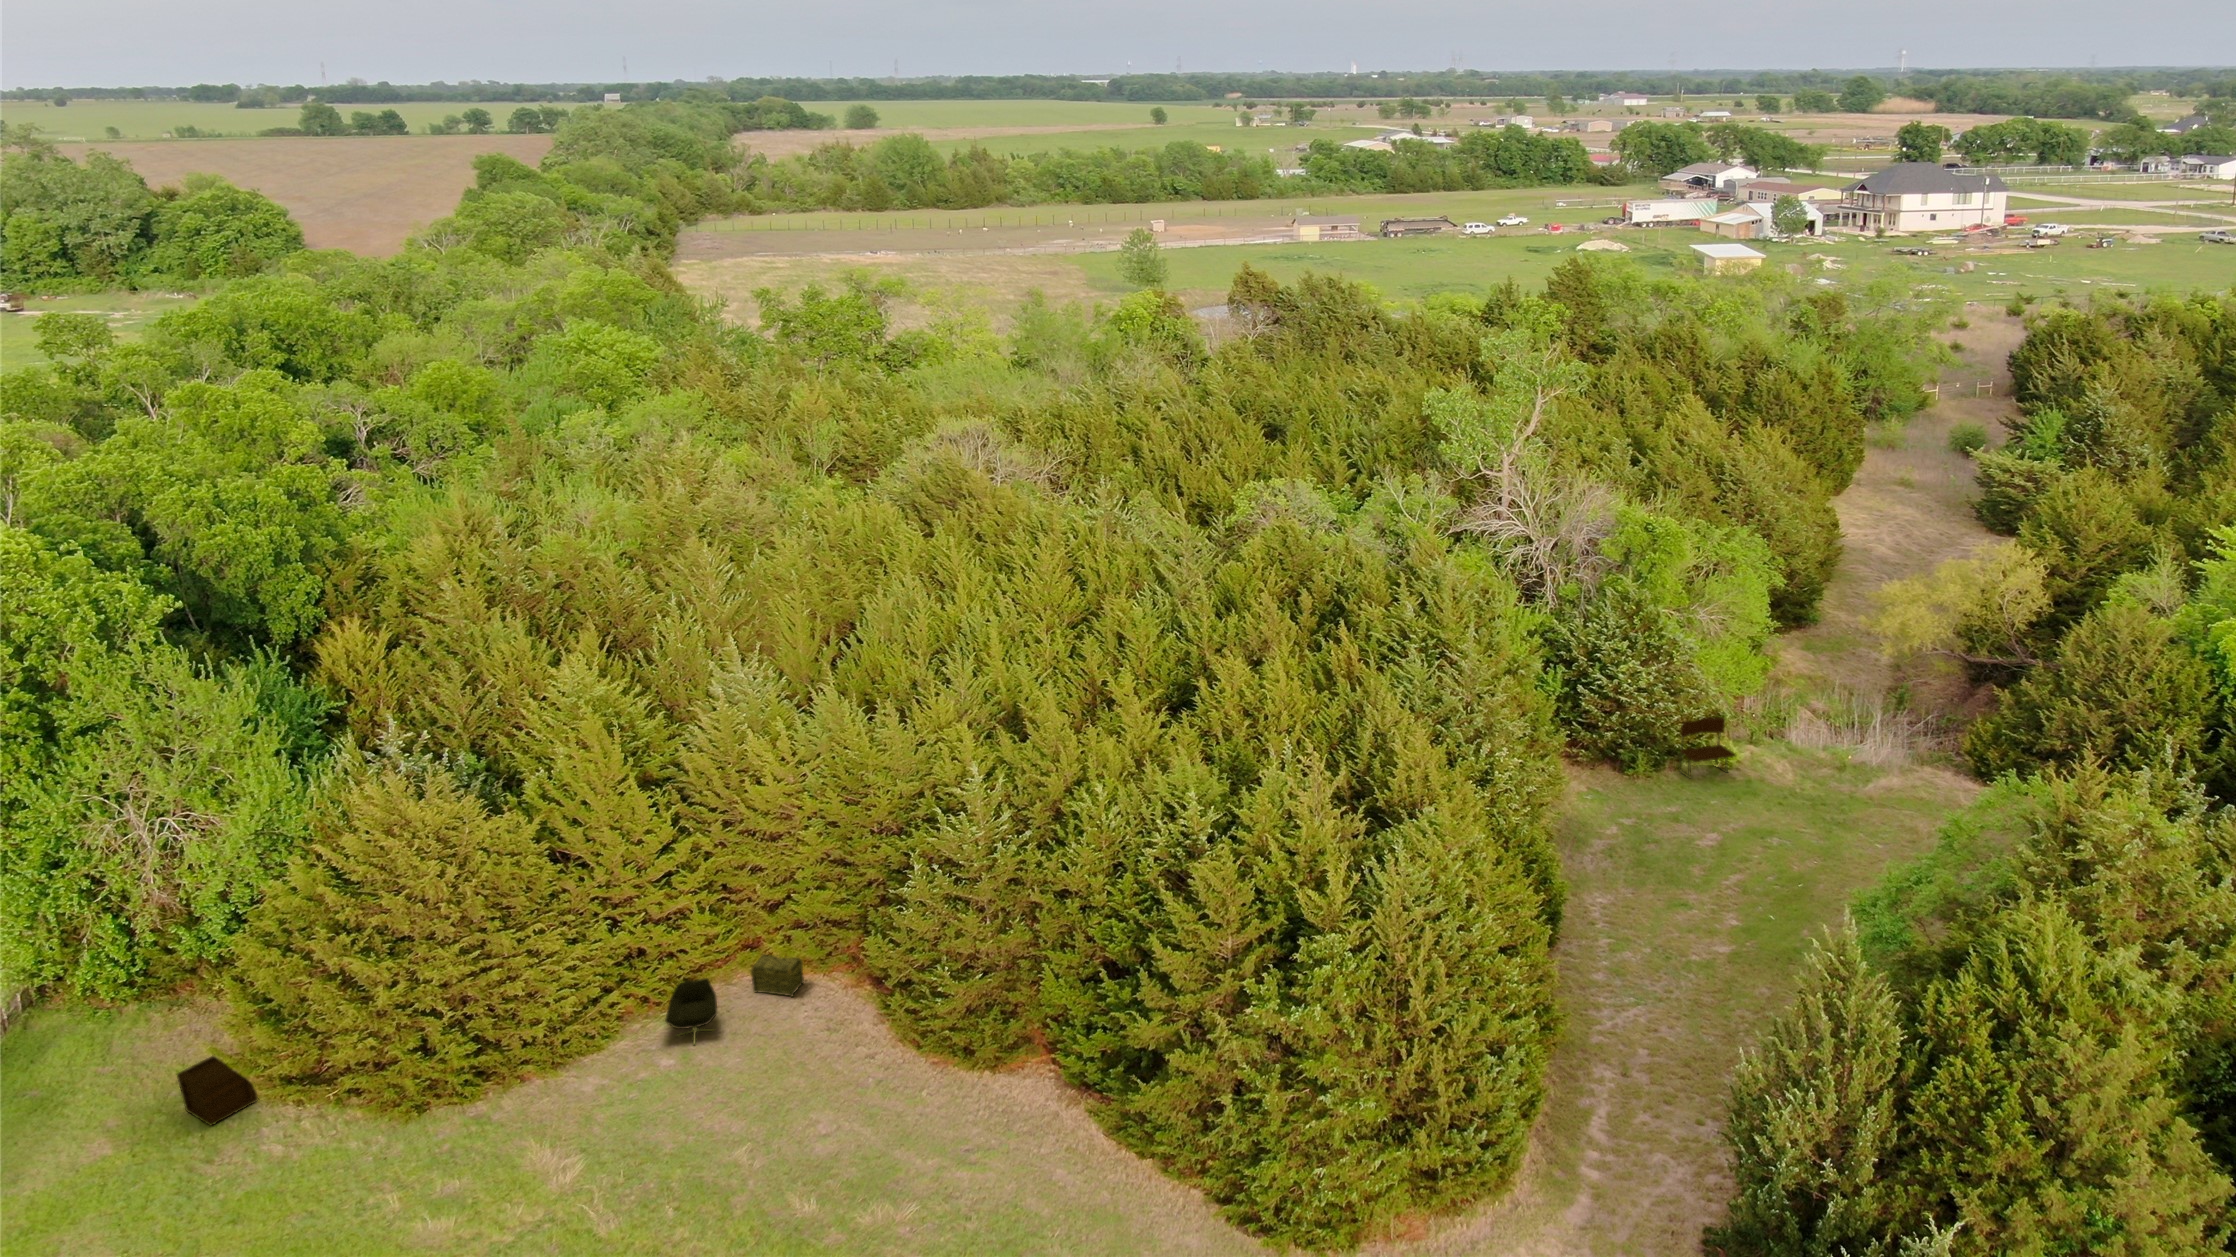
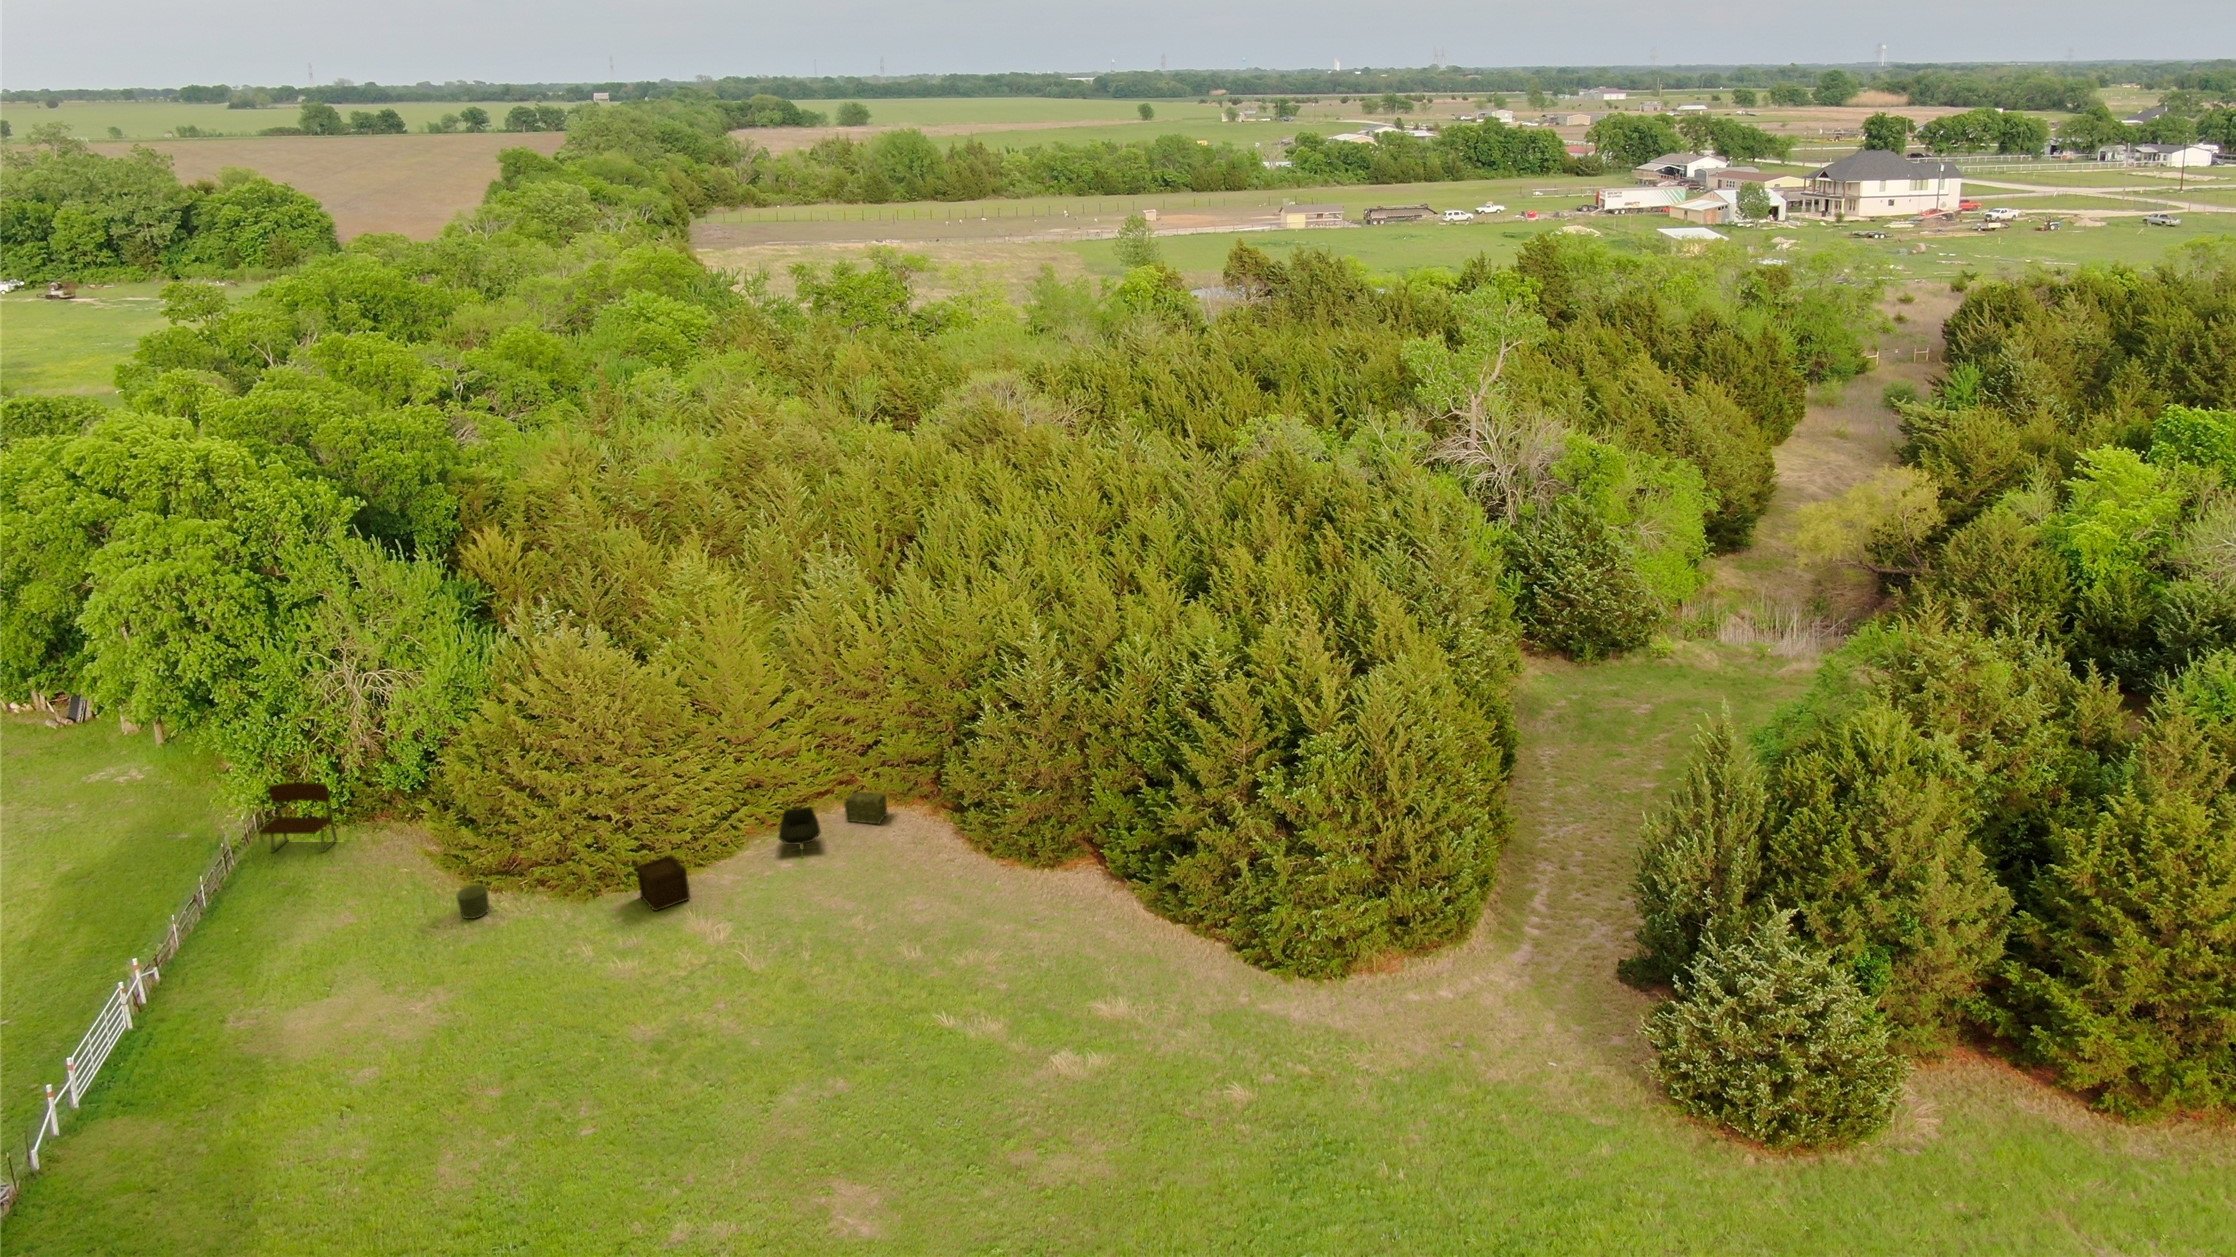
bench: present [1678,717,1736,778] -> present [258,782,338,852]
wooden crate: present [177,1056,258,1125] -> present [636,855,690,911]
planter: none [253,1093,296,1138] -> present [456,885,489,919]

